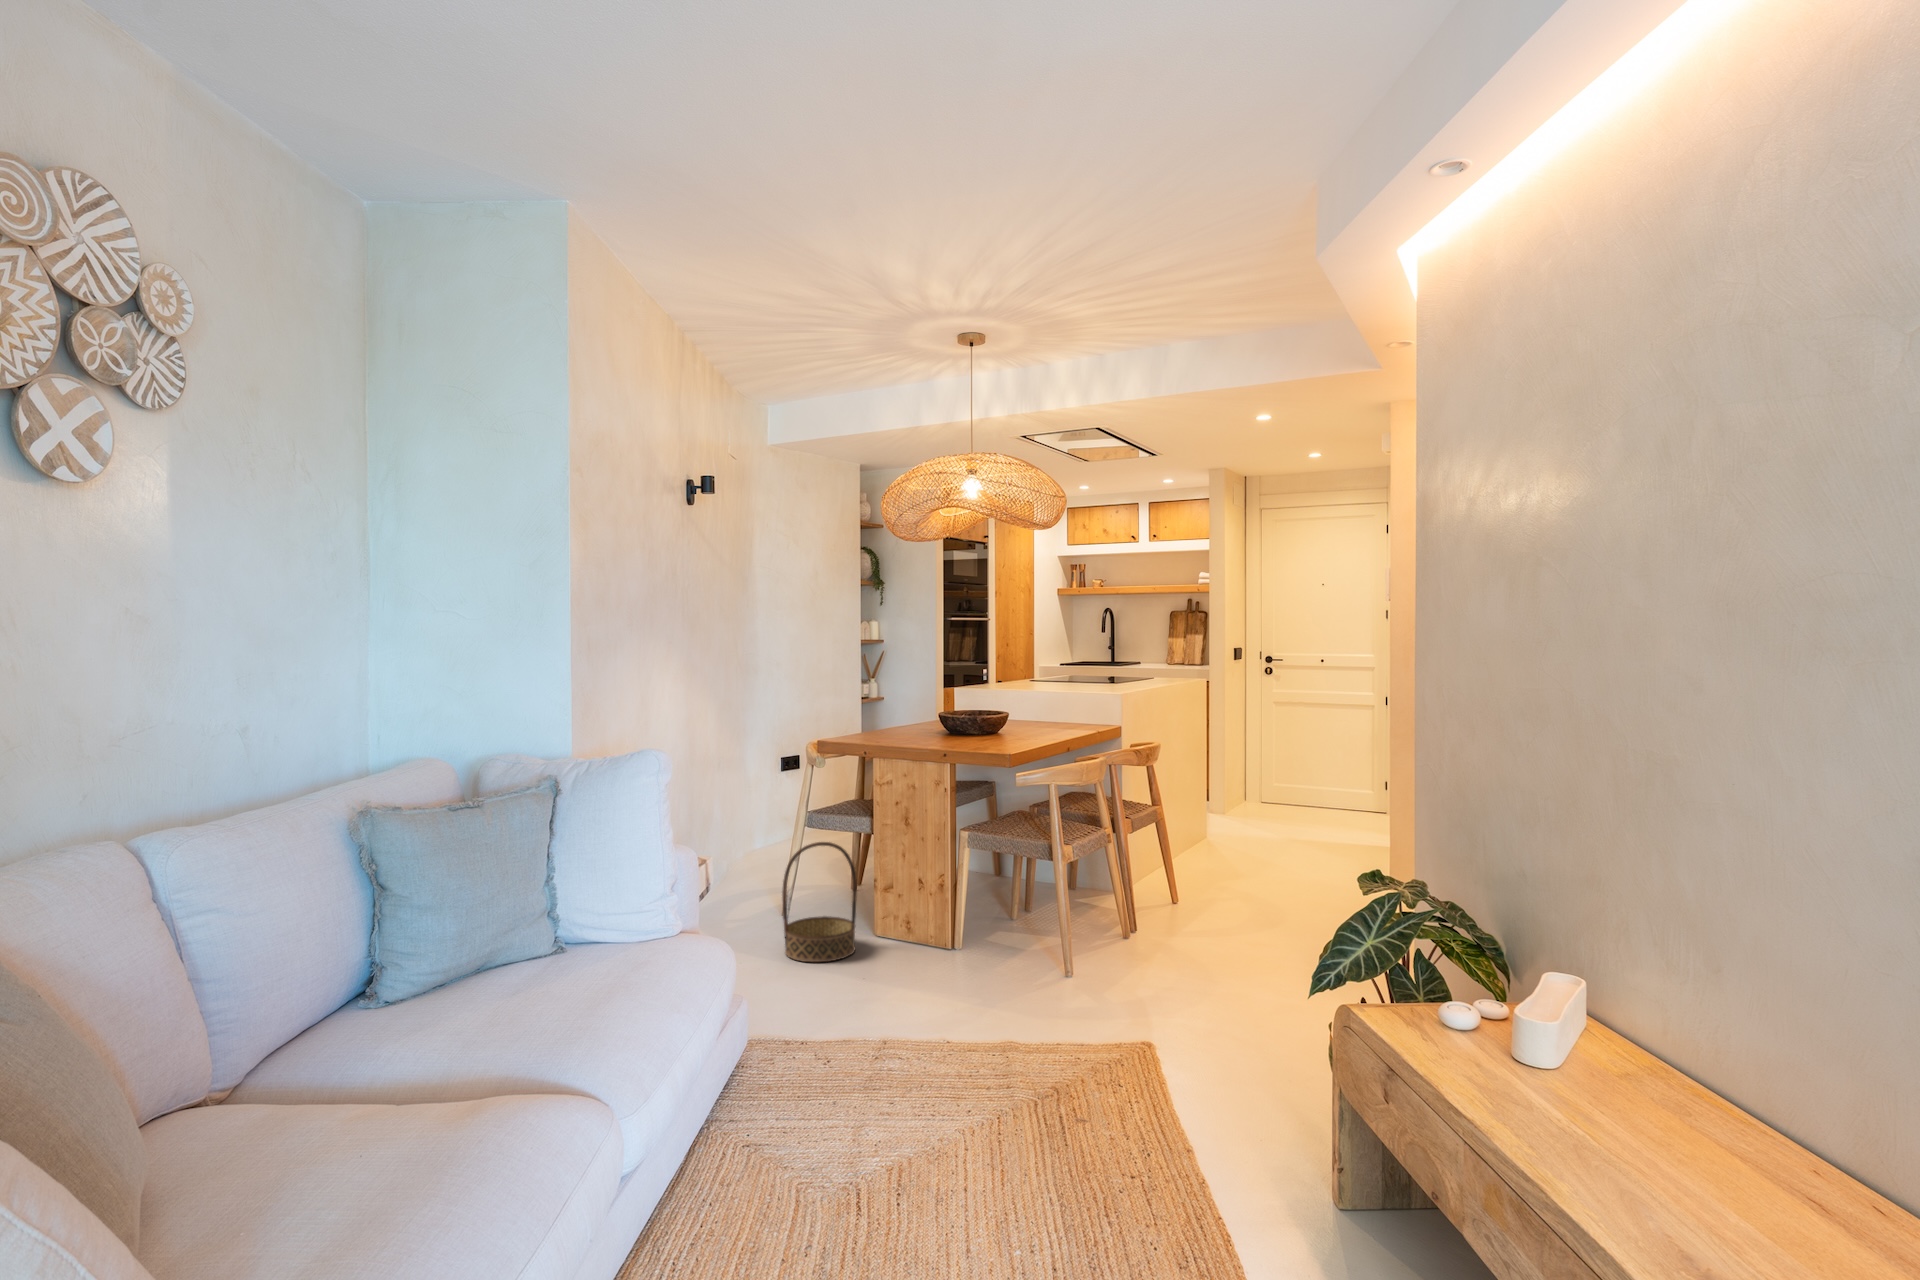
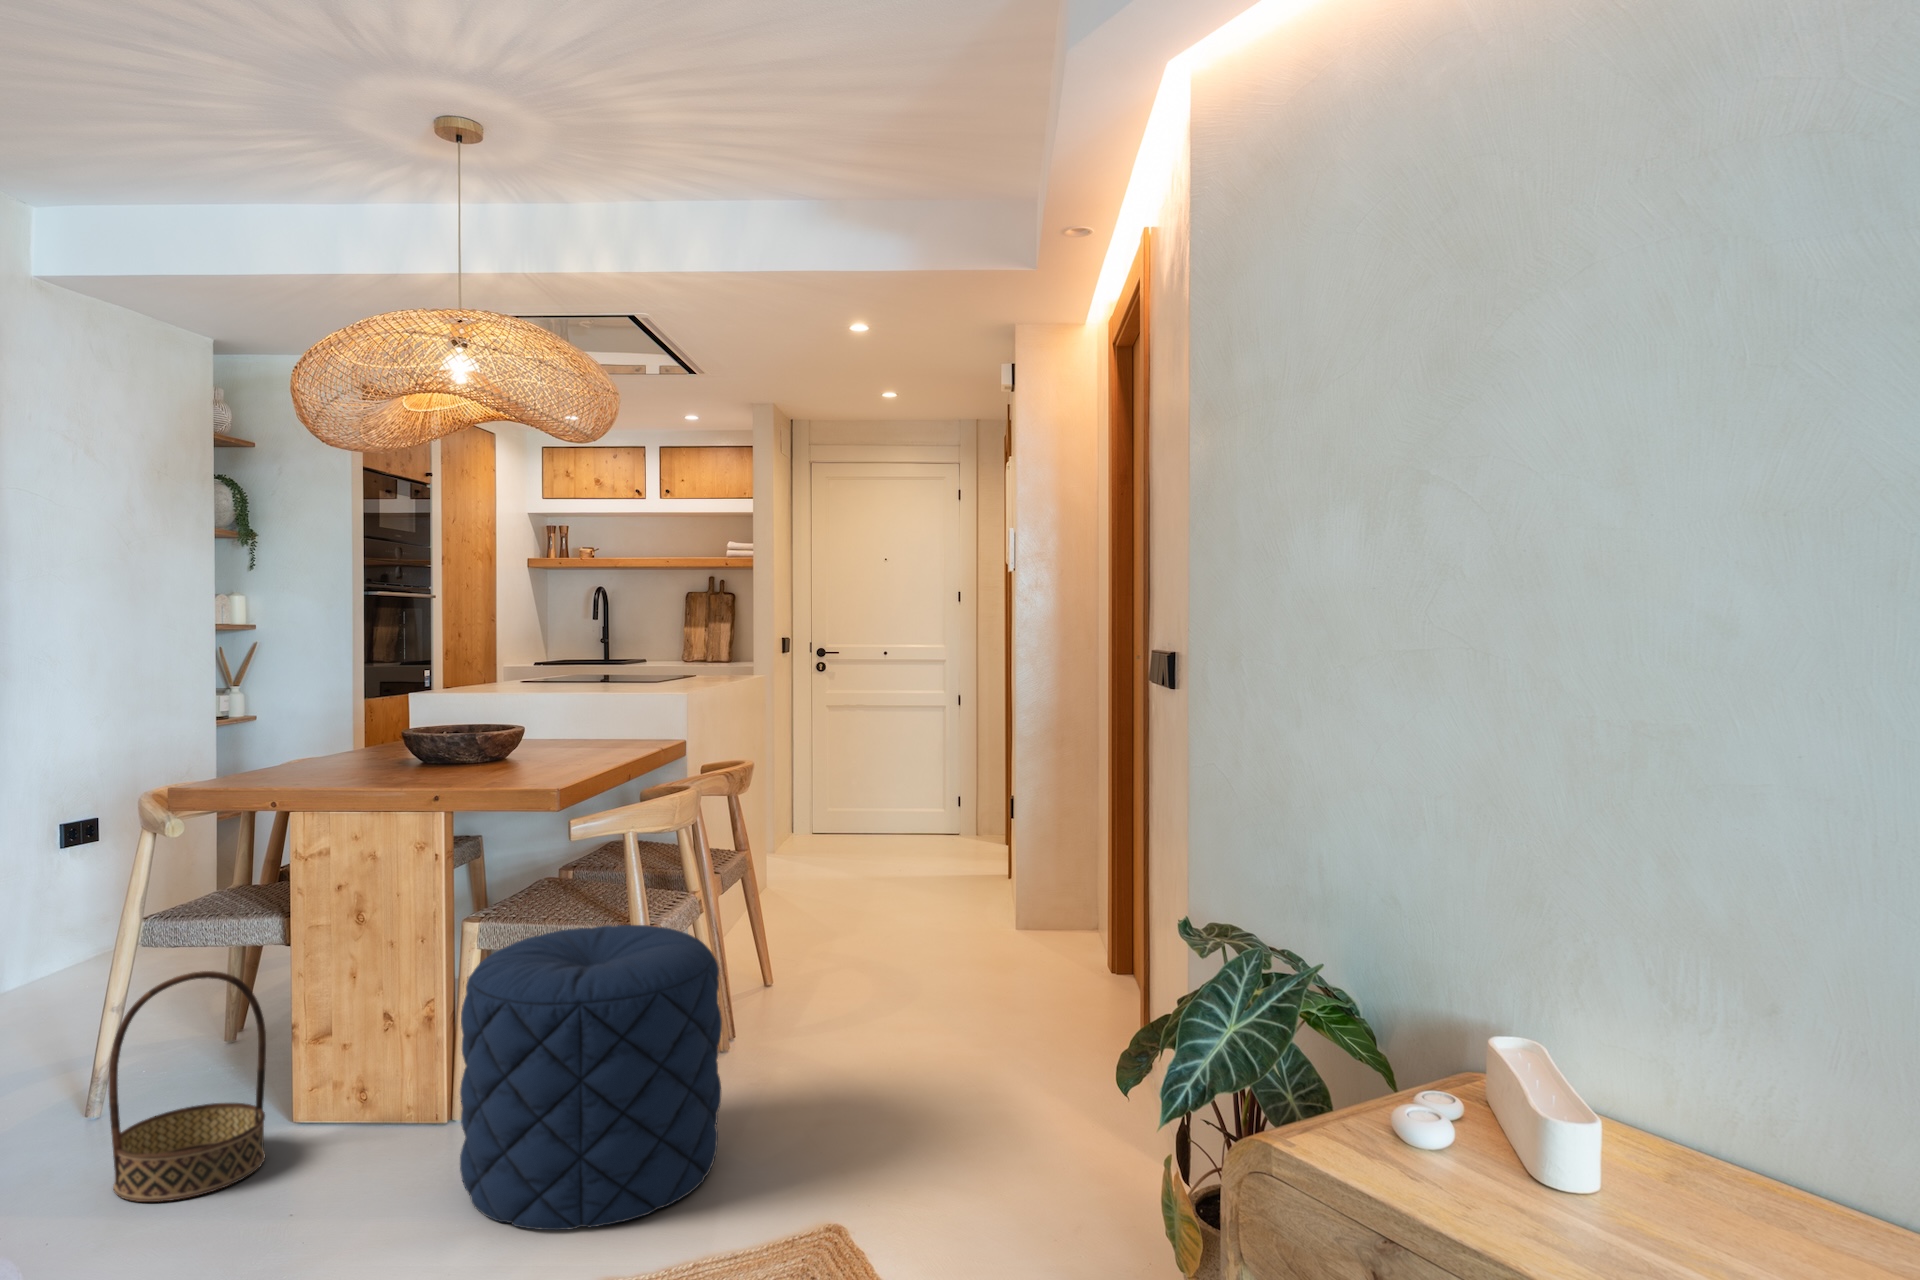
pouf: none [944,840,1097,1017] -> present [460,925,722,1230]

